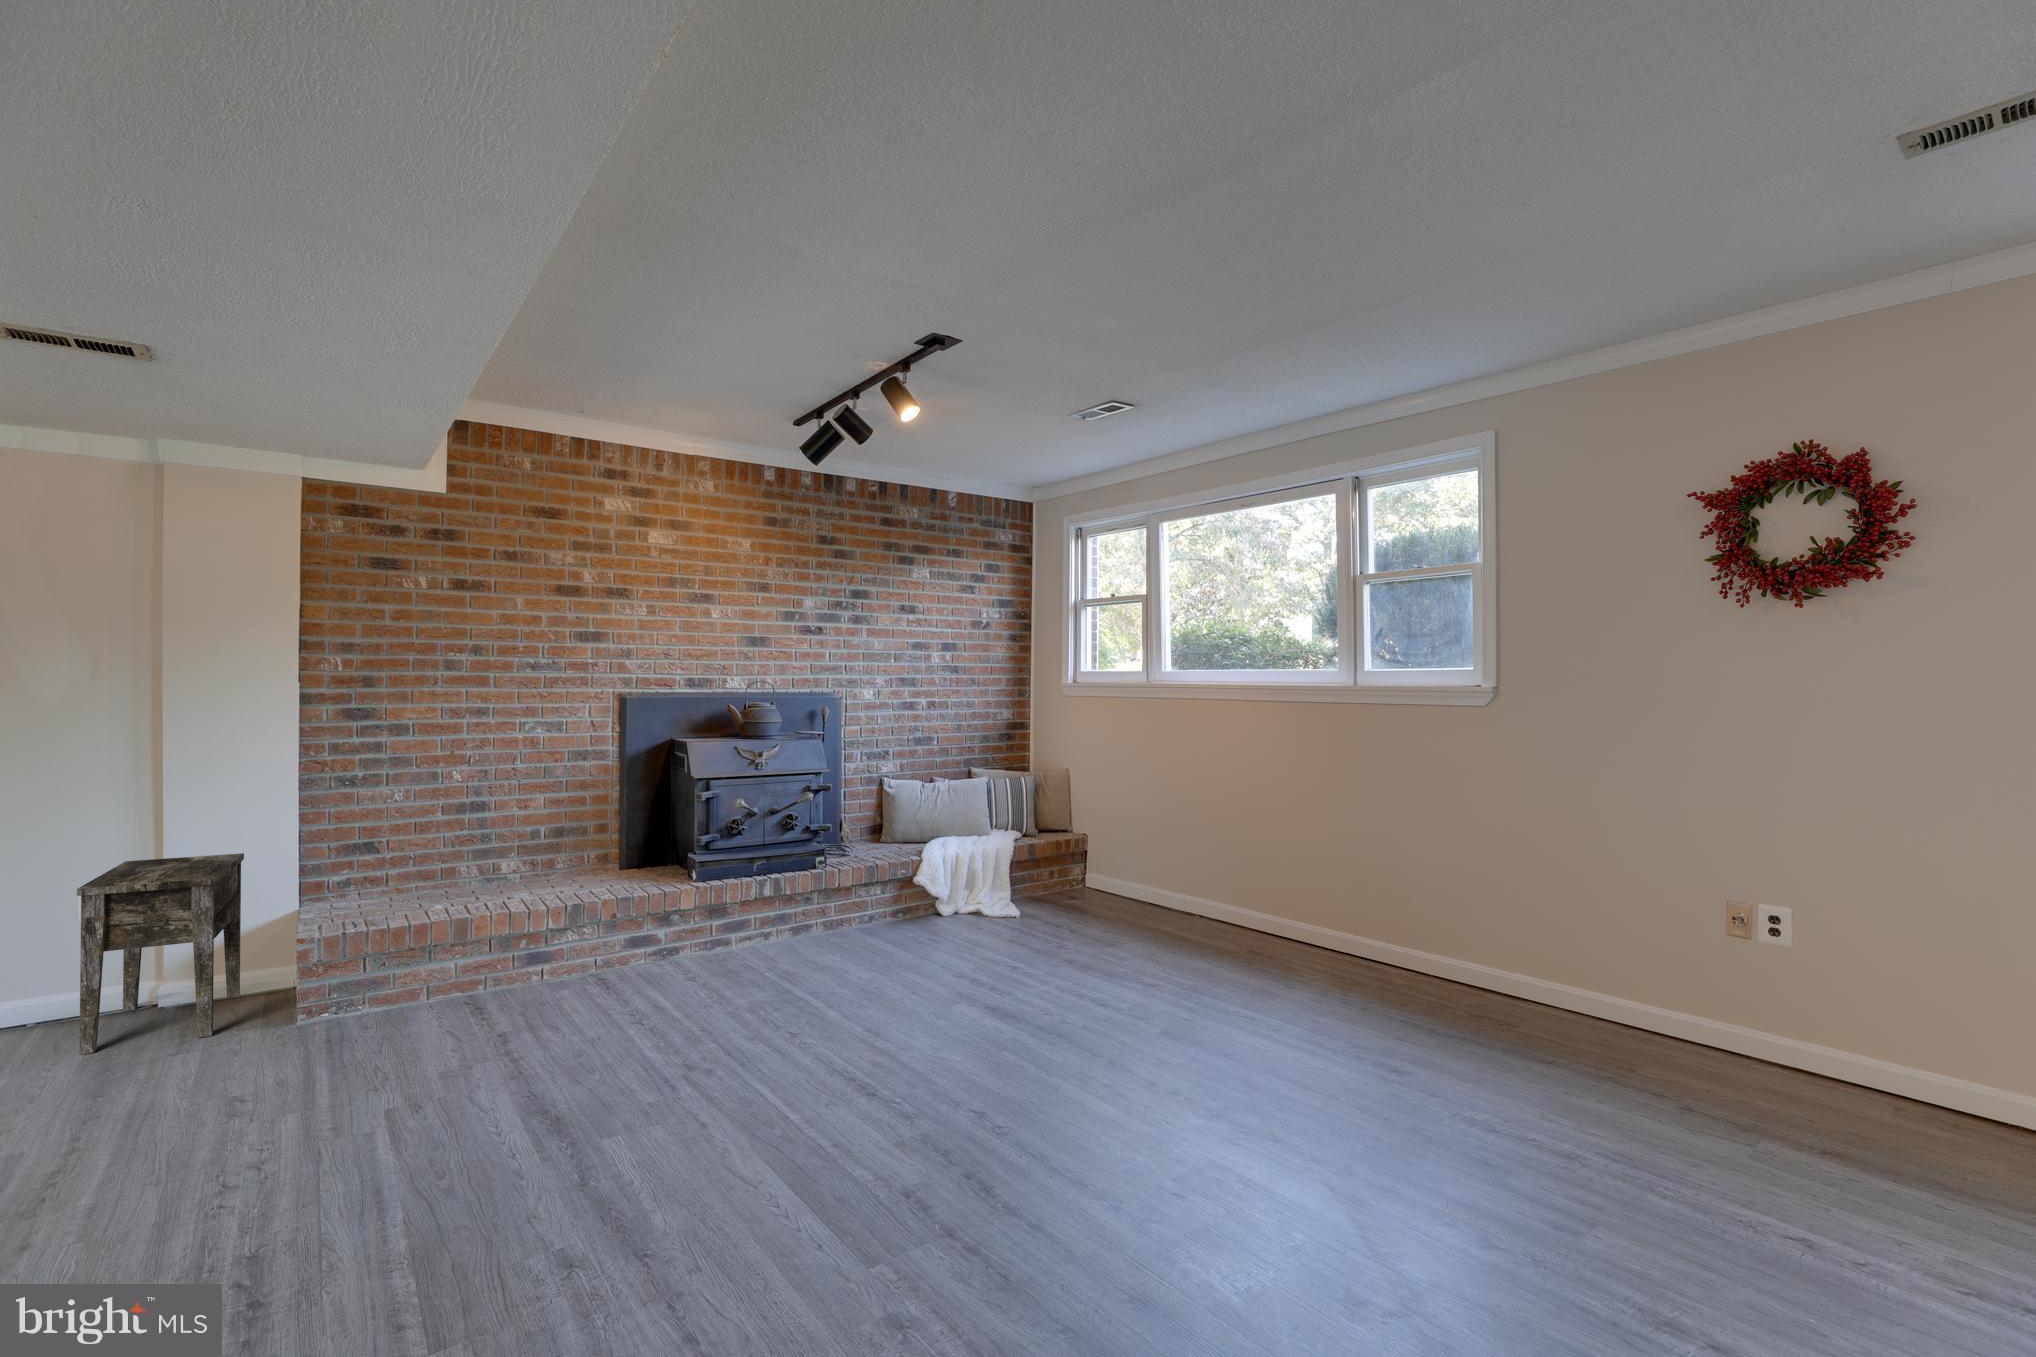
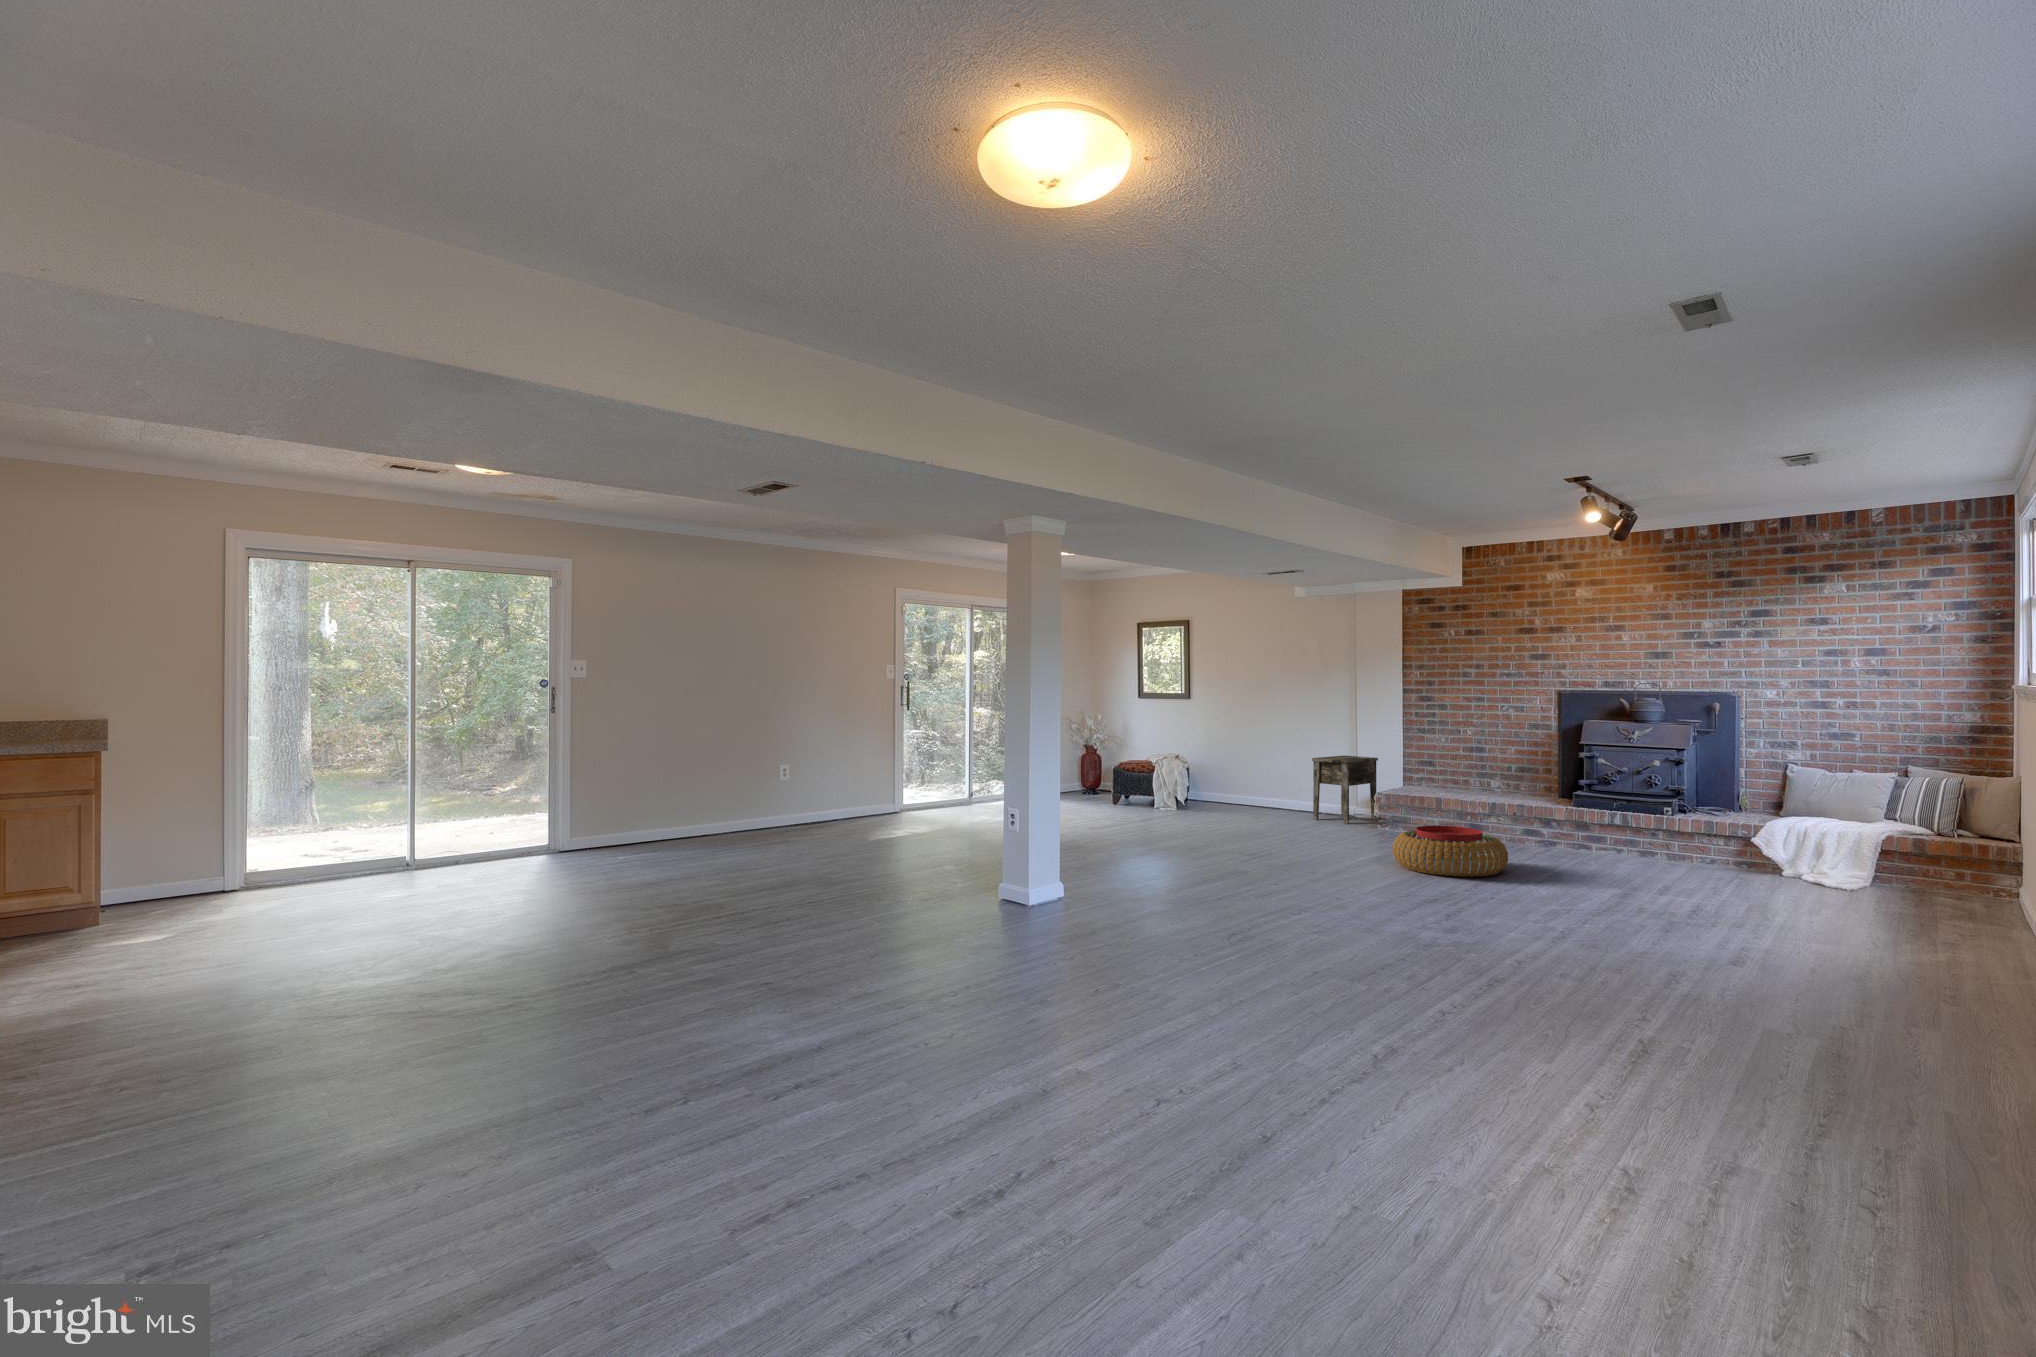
pouf: none [621,985,858,1133] -> present [1392,826,1508,877]

